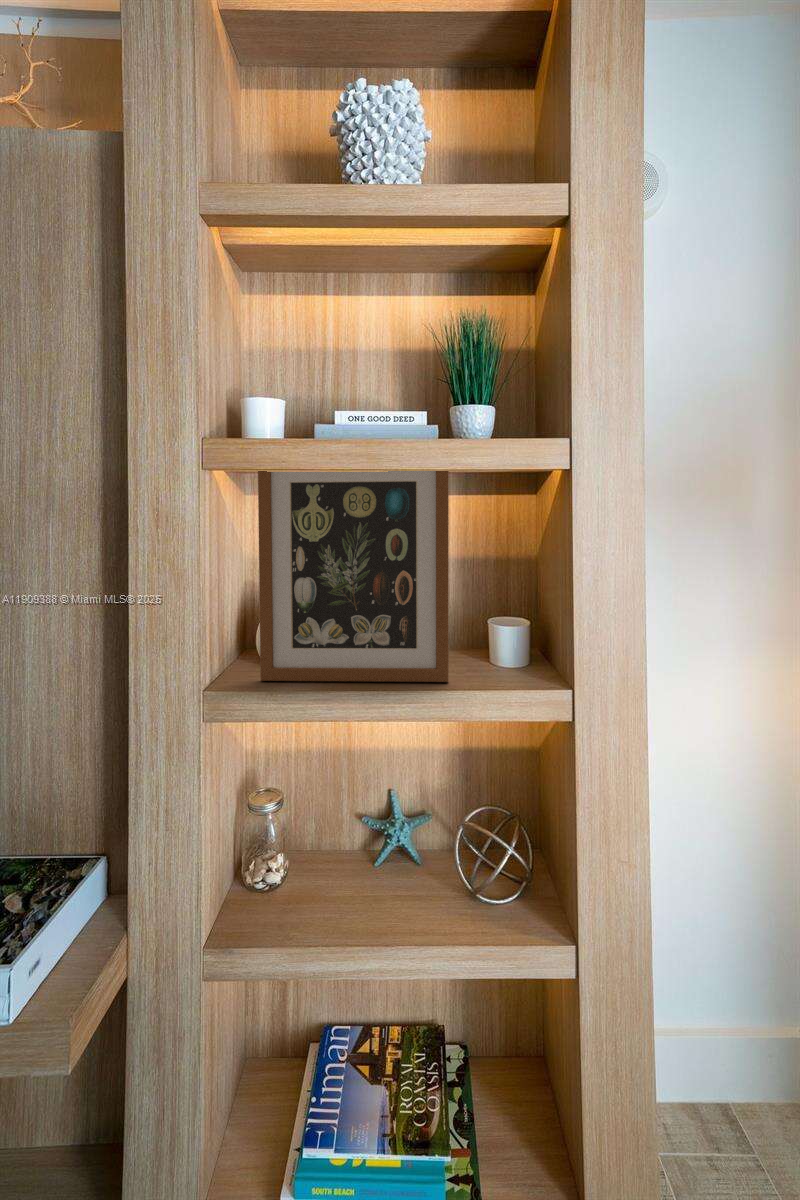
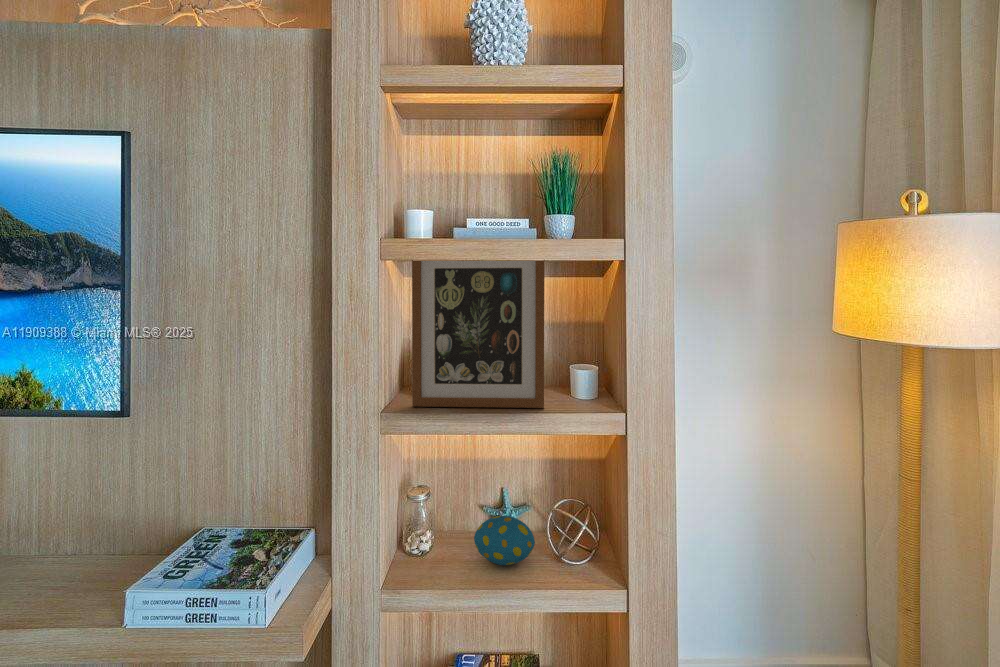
decorative egg: none [350,834,436,904] -> present [474,516,535,565]

